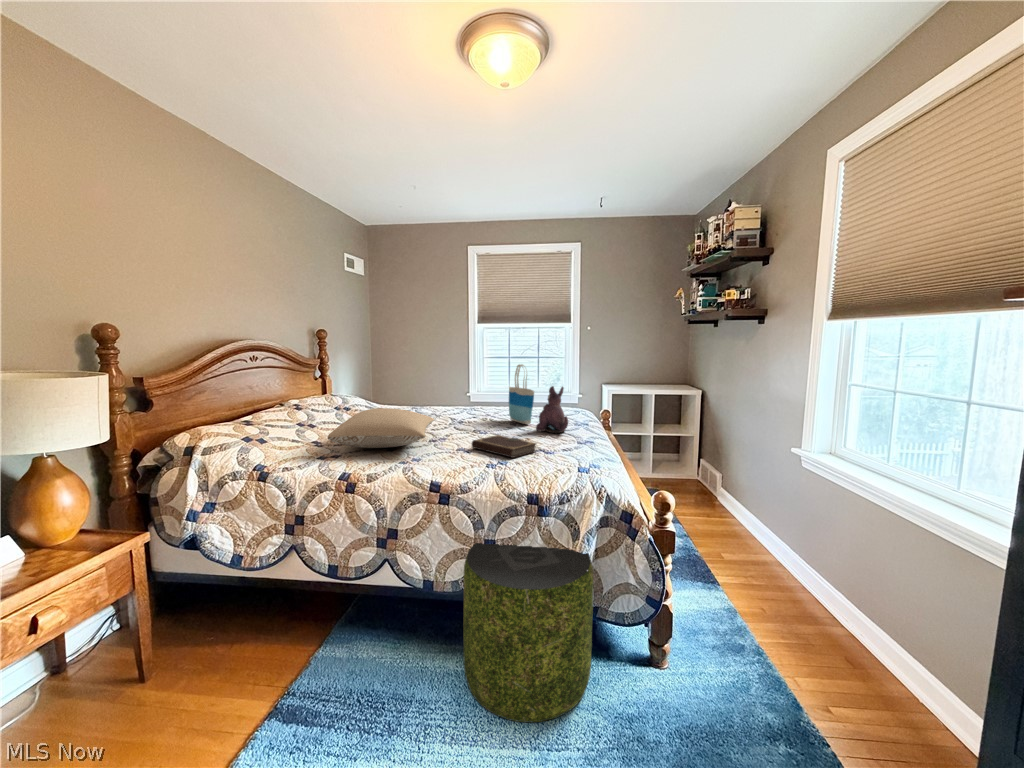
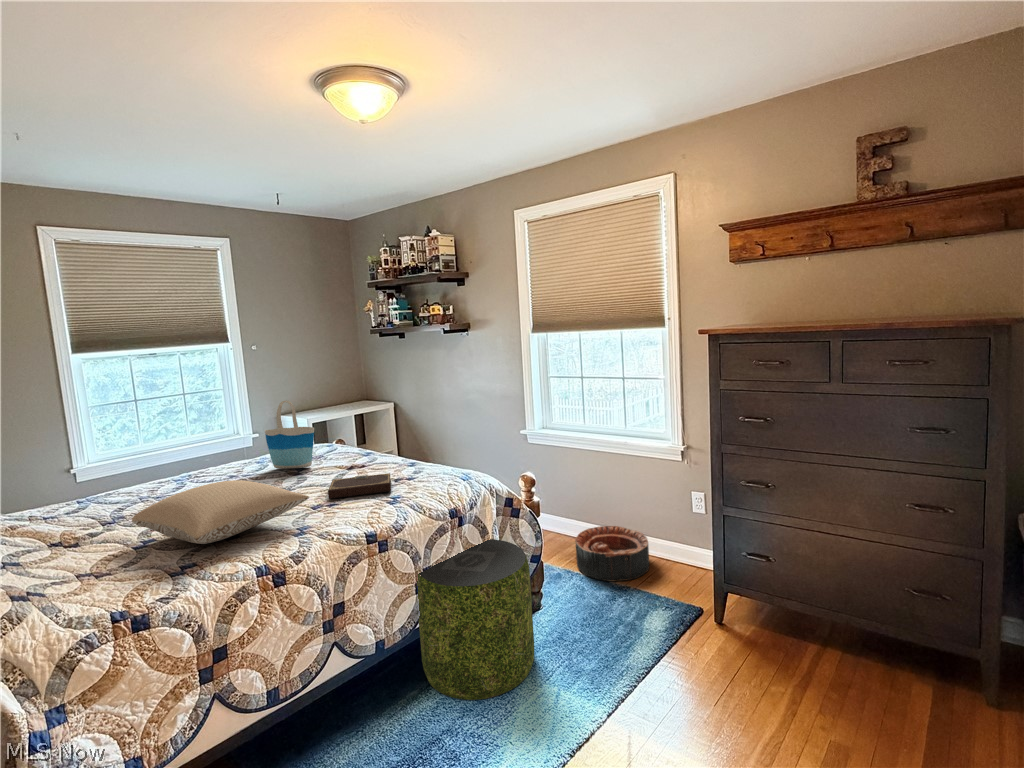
plush toy: present [536,386,568,433] -> none [333,416,372,469]
basket: none [772,618,922,747] -> present [575,526,649,581]

